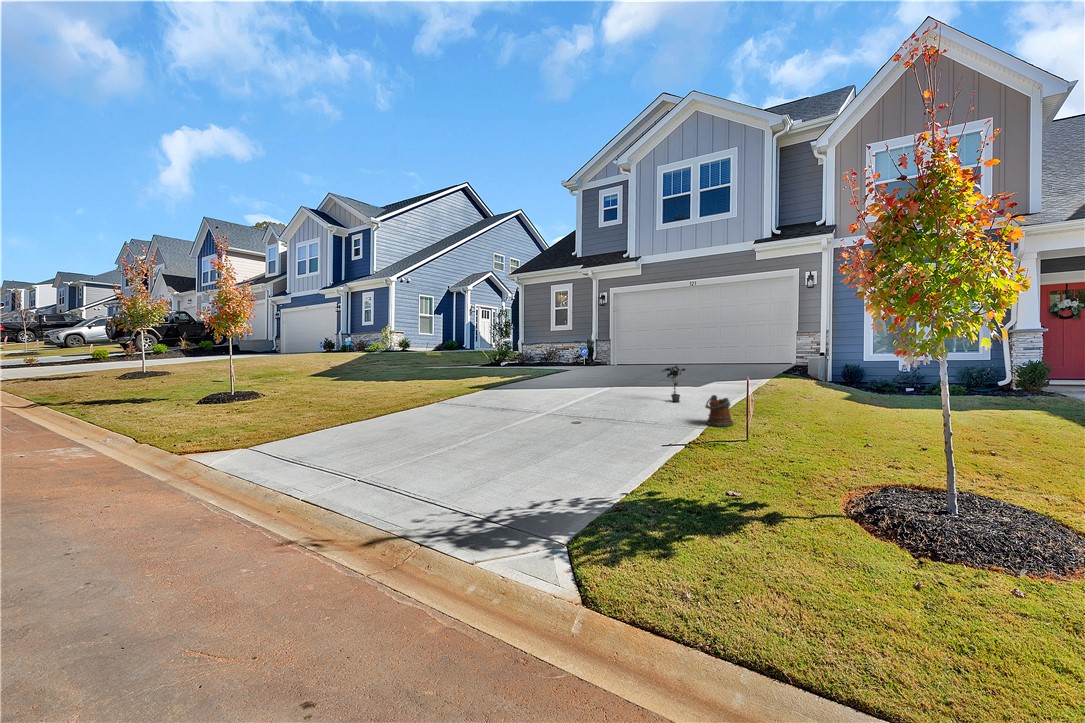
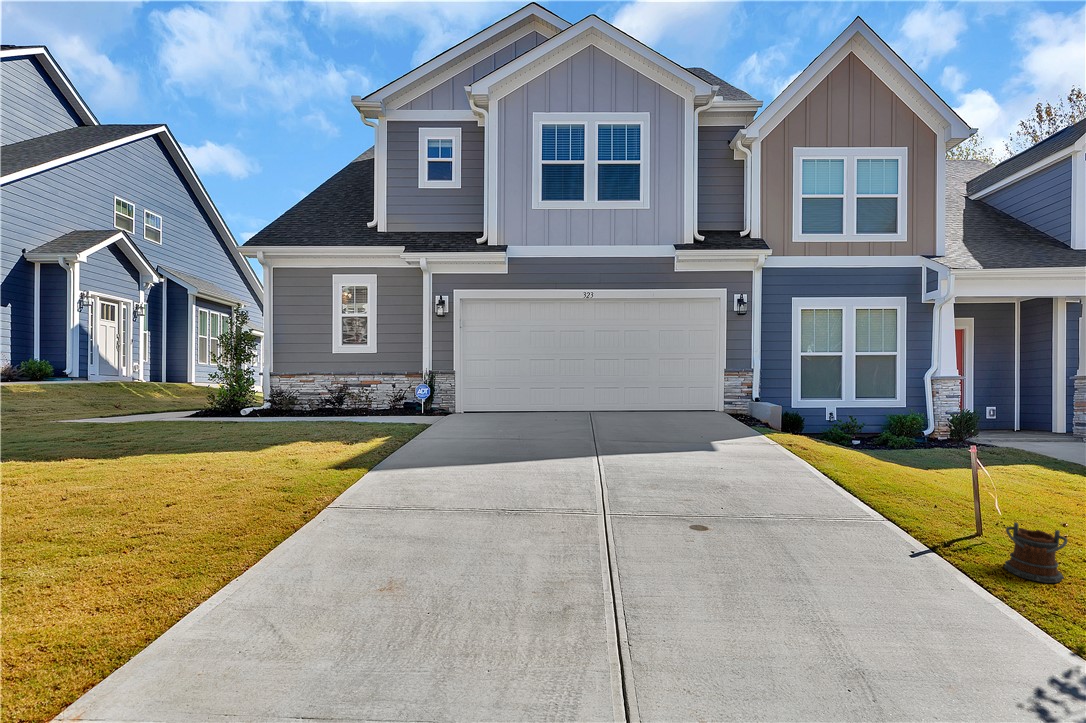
potted plant: present [664,365,685,402] -> none [812,453,844,518]

